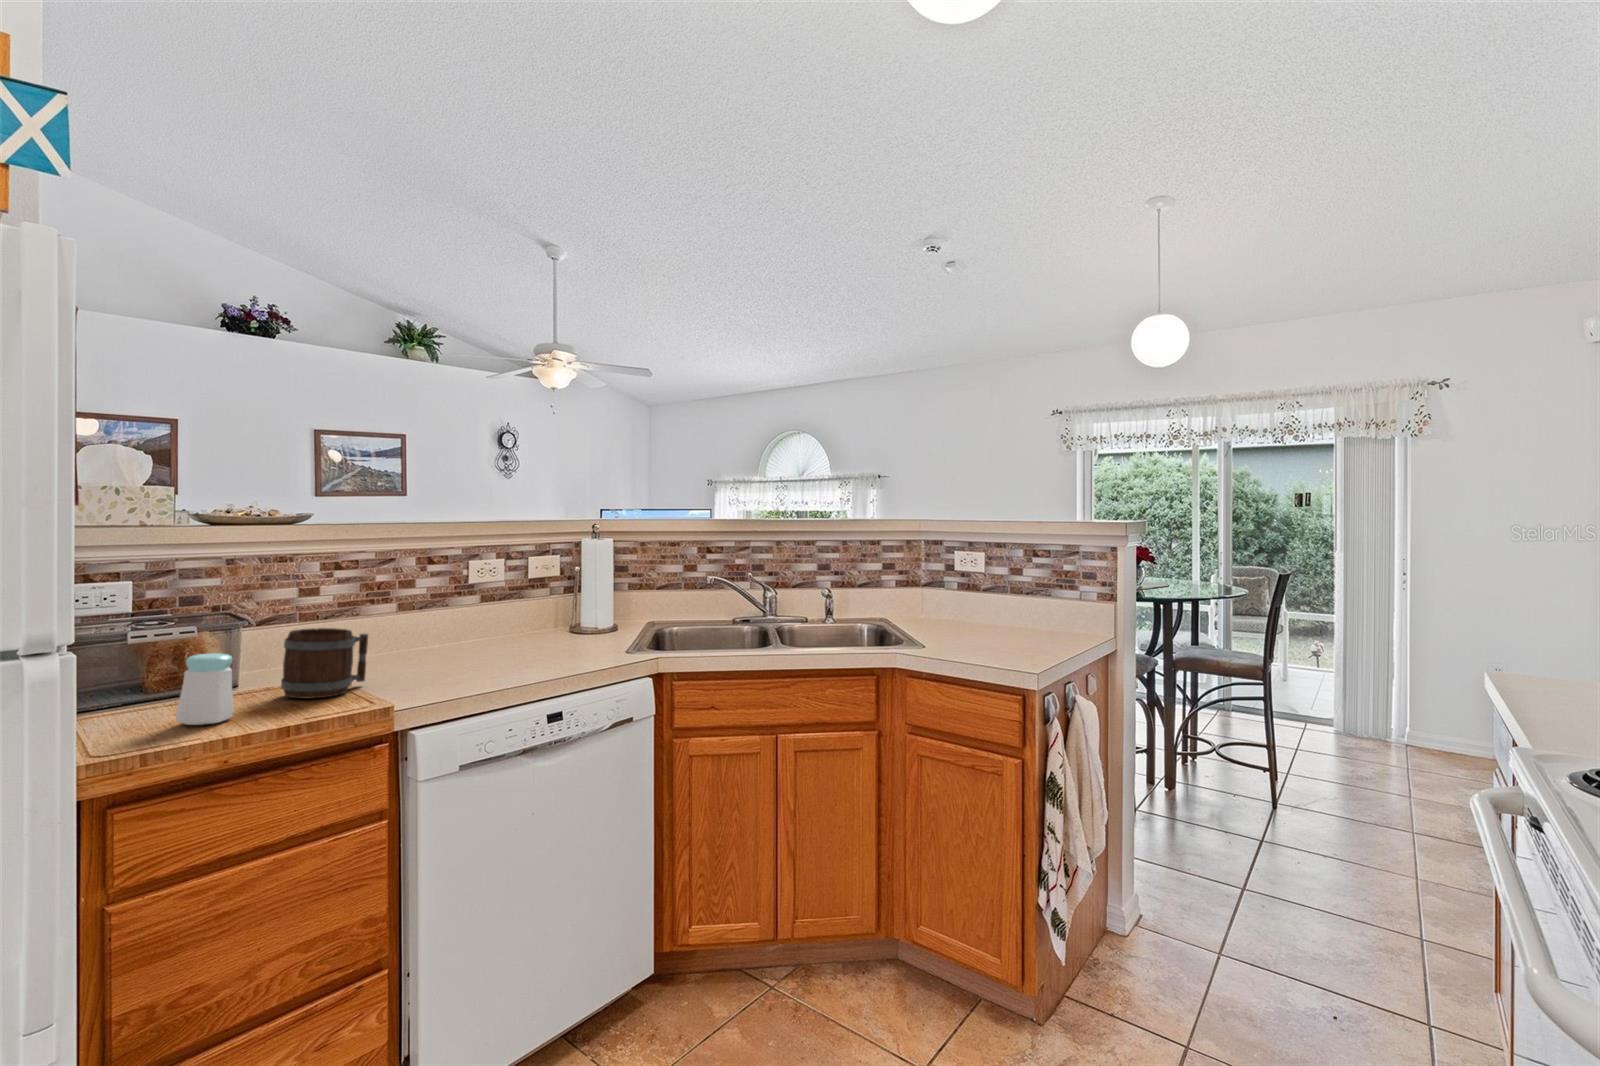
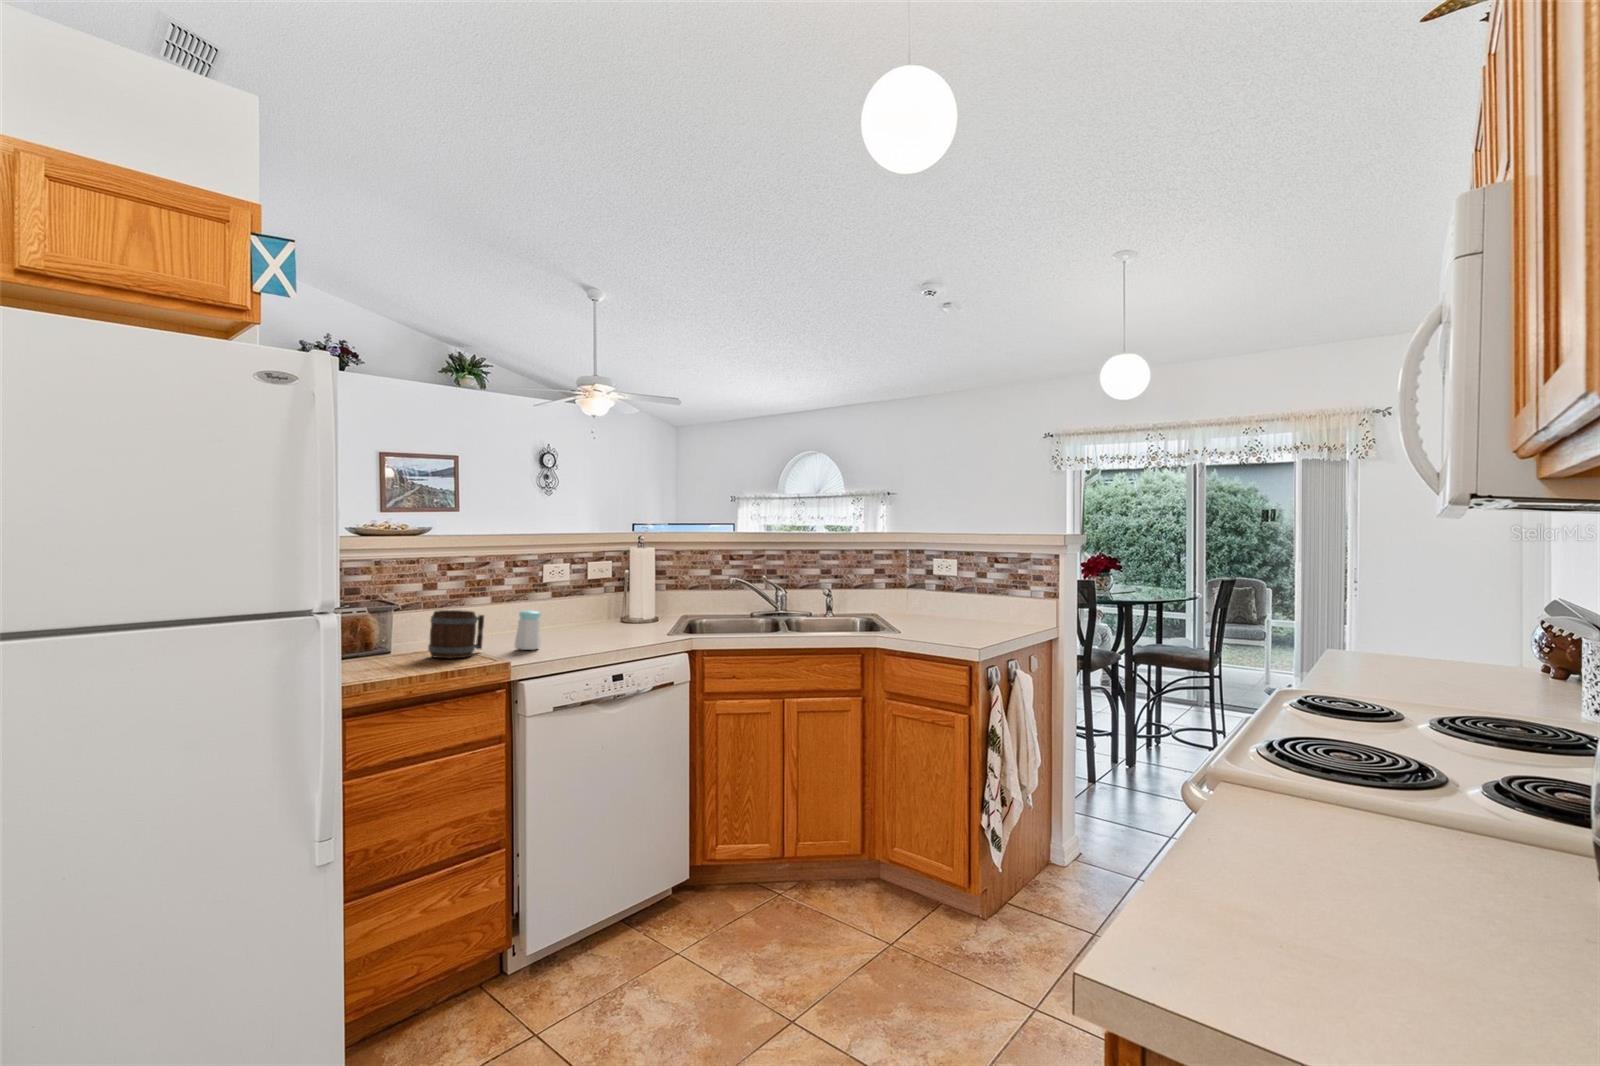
salt shaker: present [176,653,233,725] -> present [514,610,541,650]

